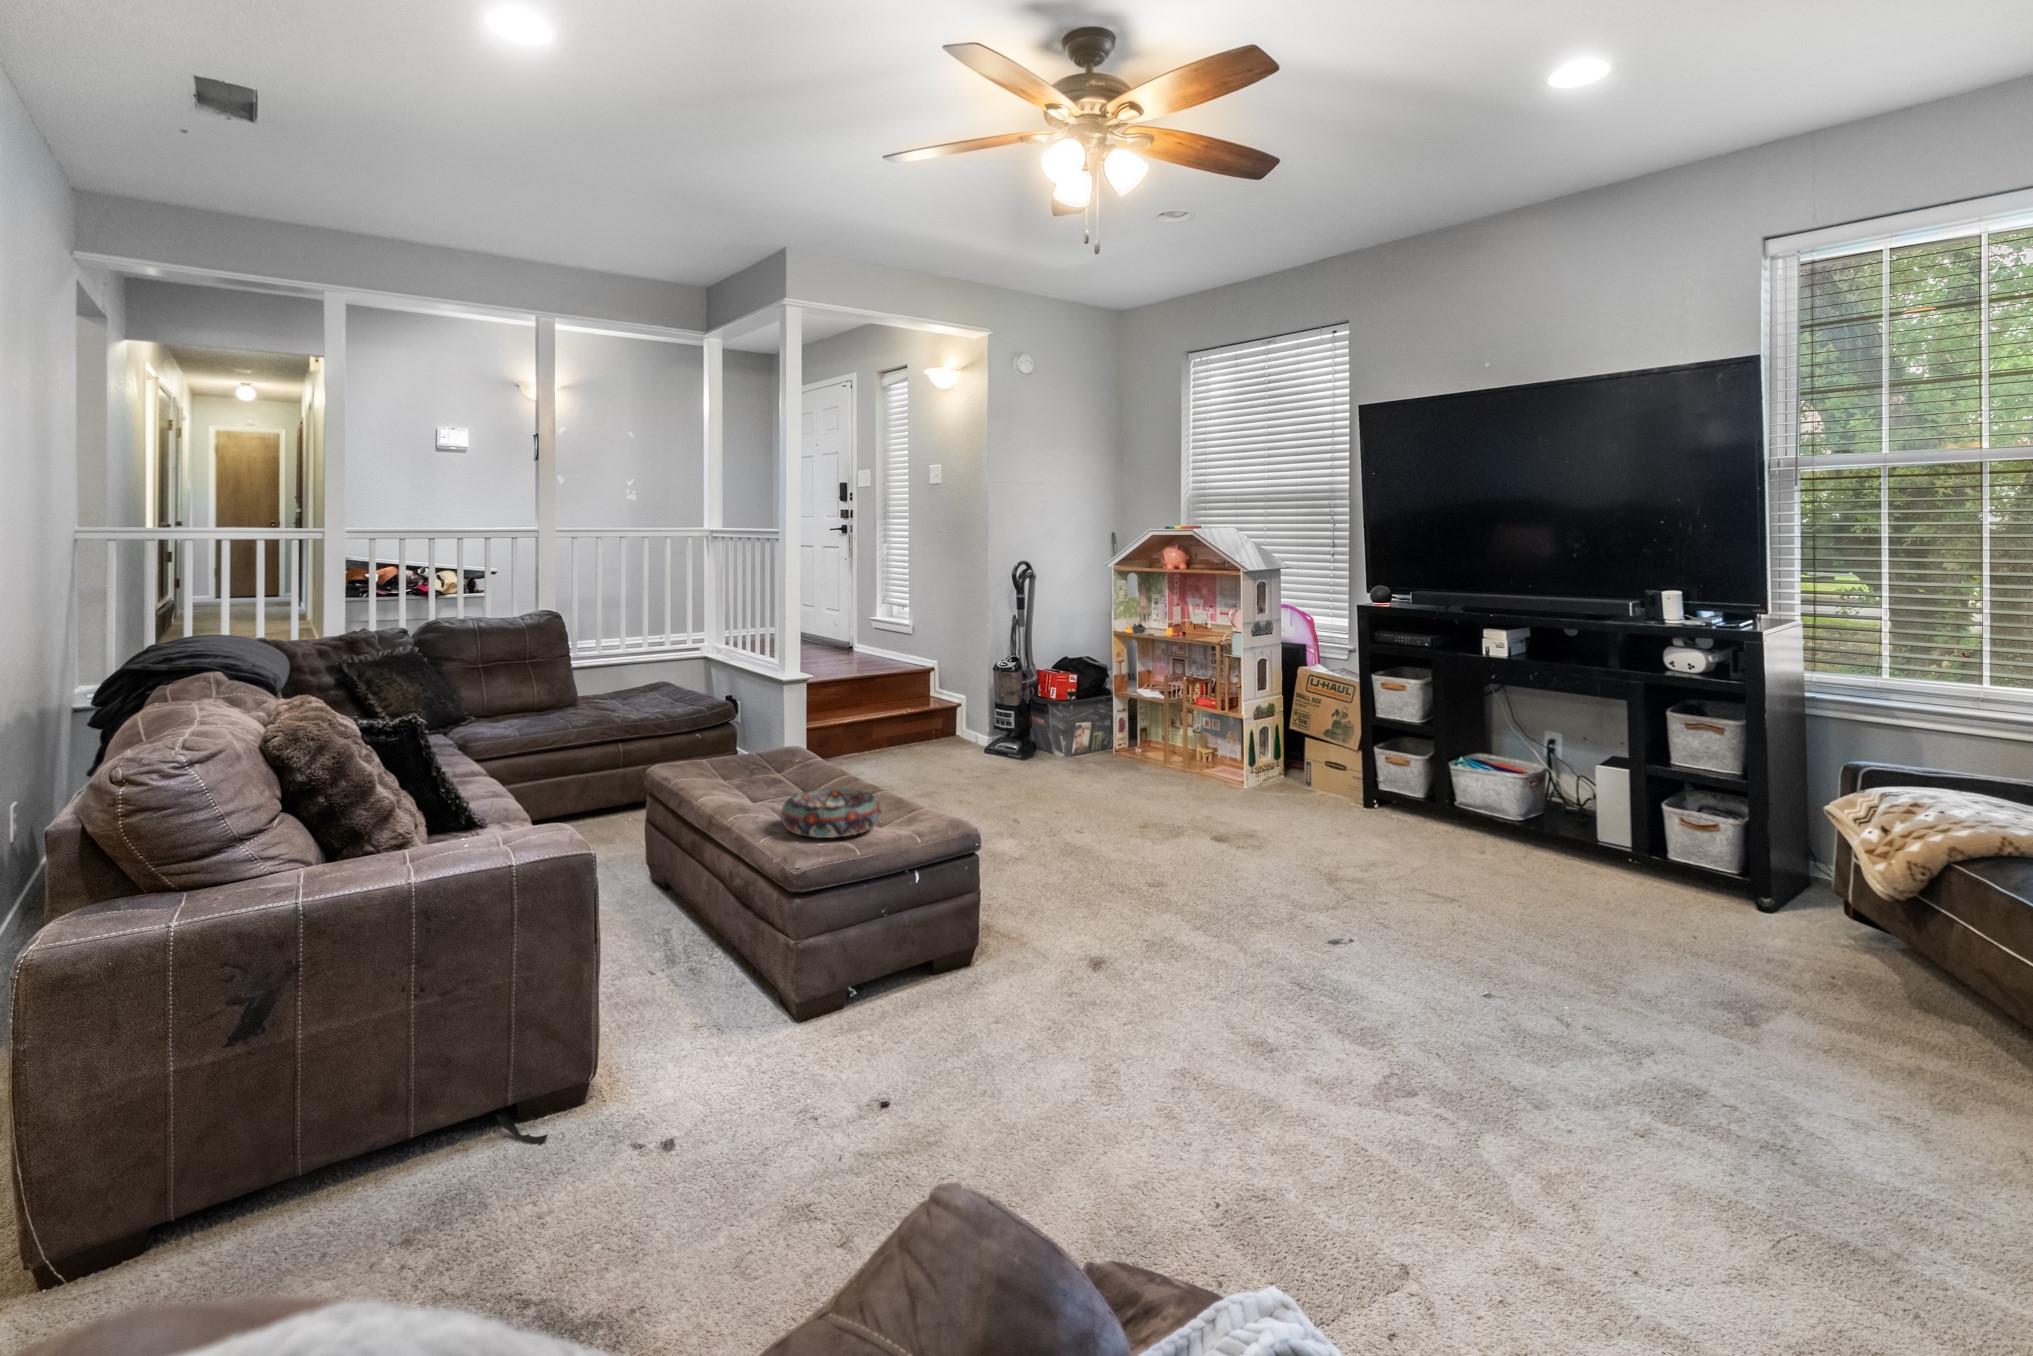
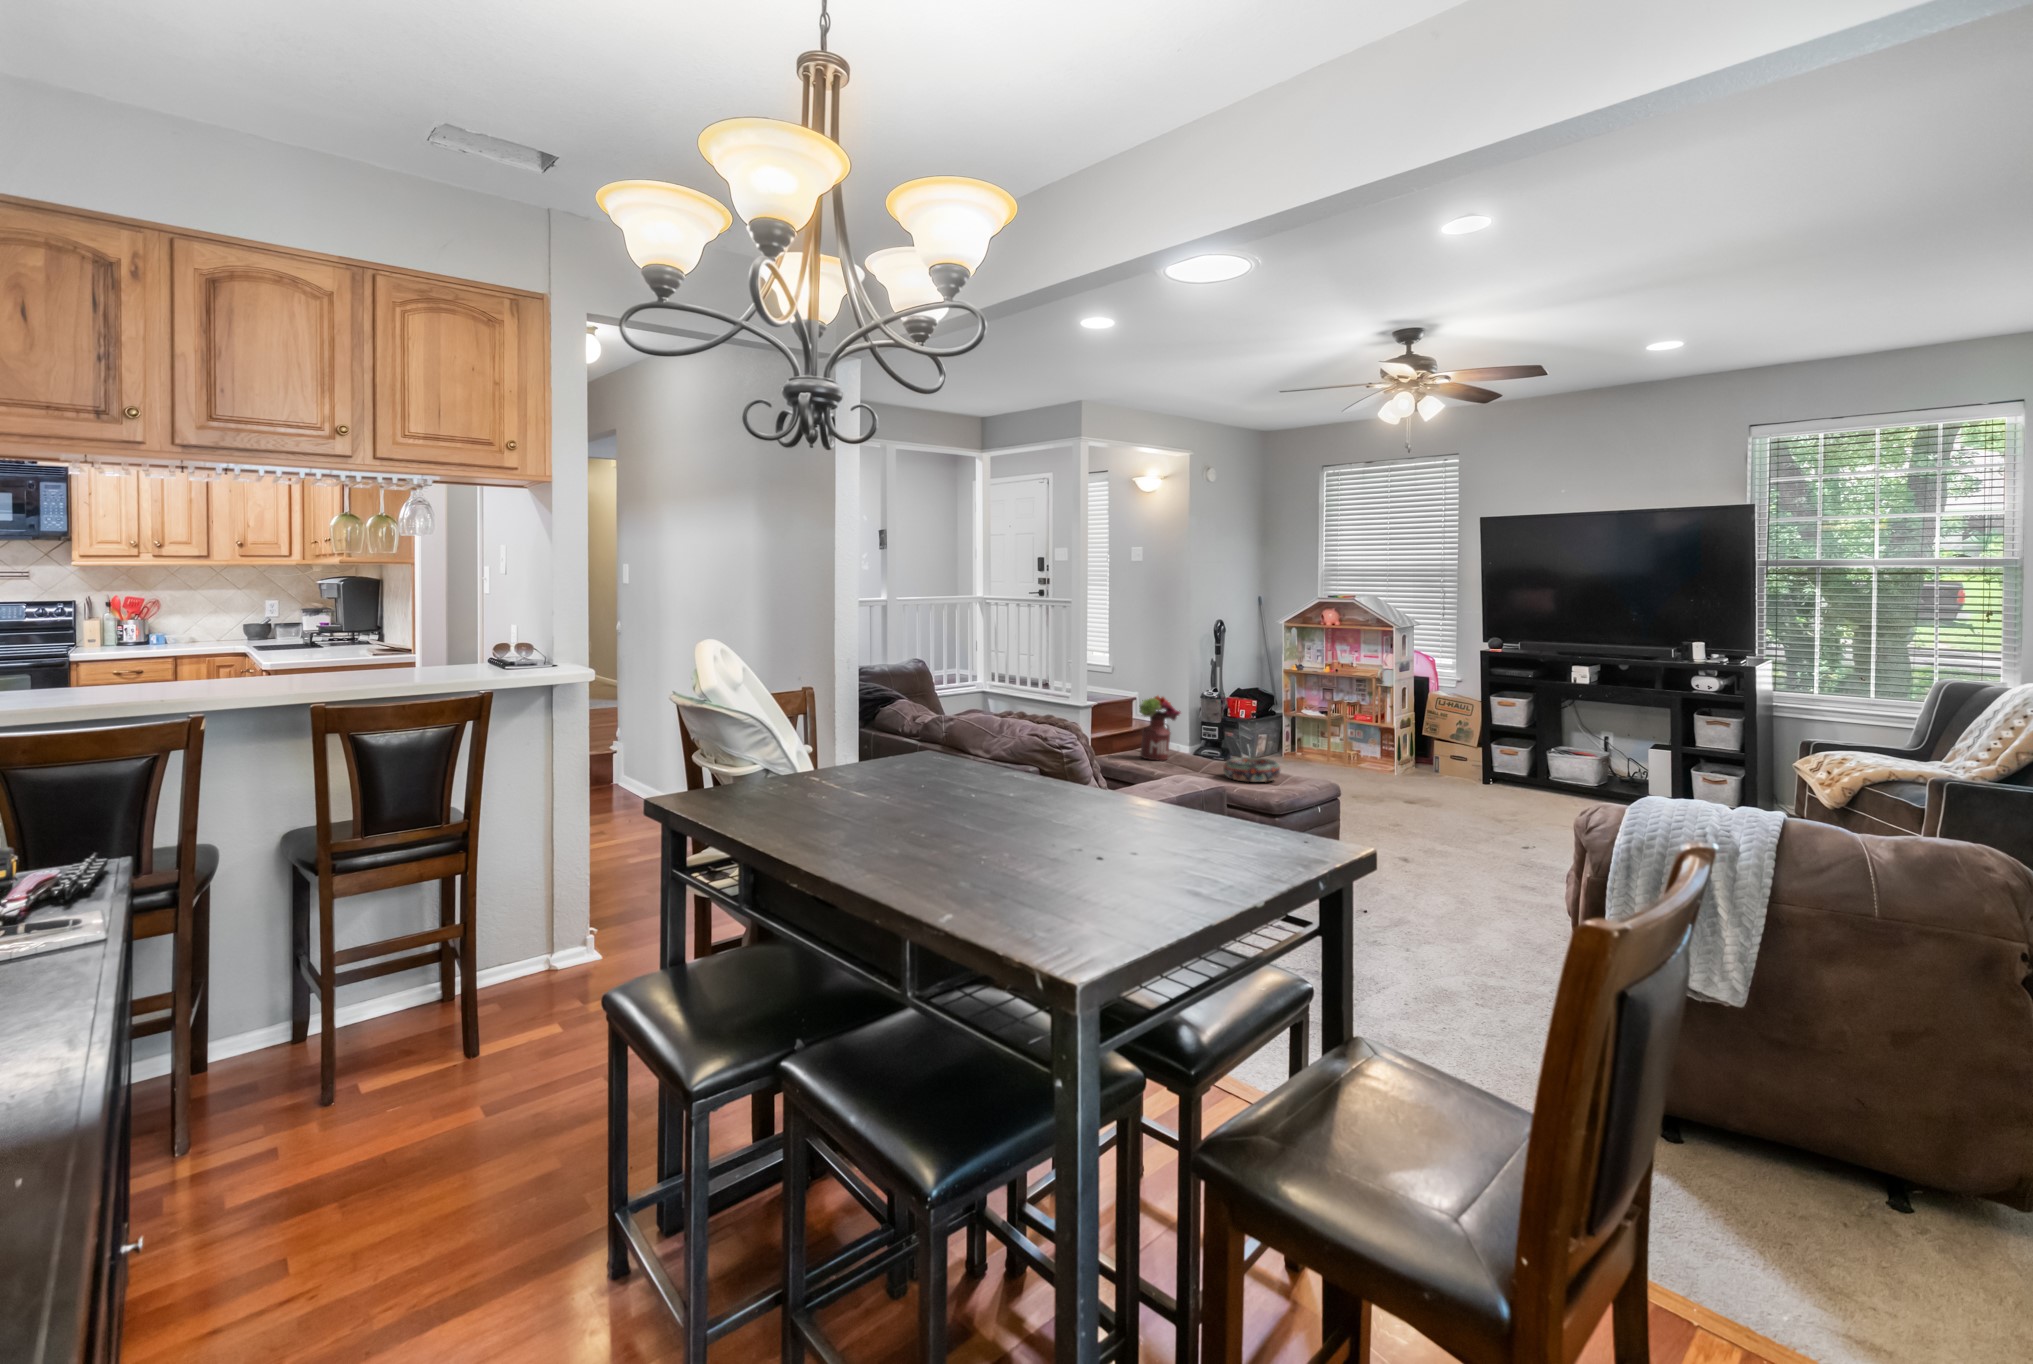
flower arrangement: none [709,676,785,784] -> present [1140,696,1180,760]

